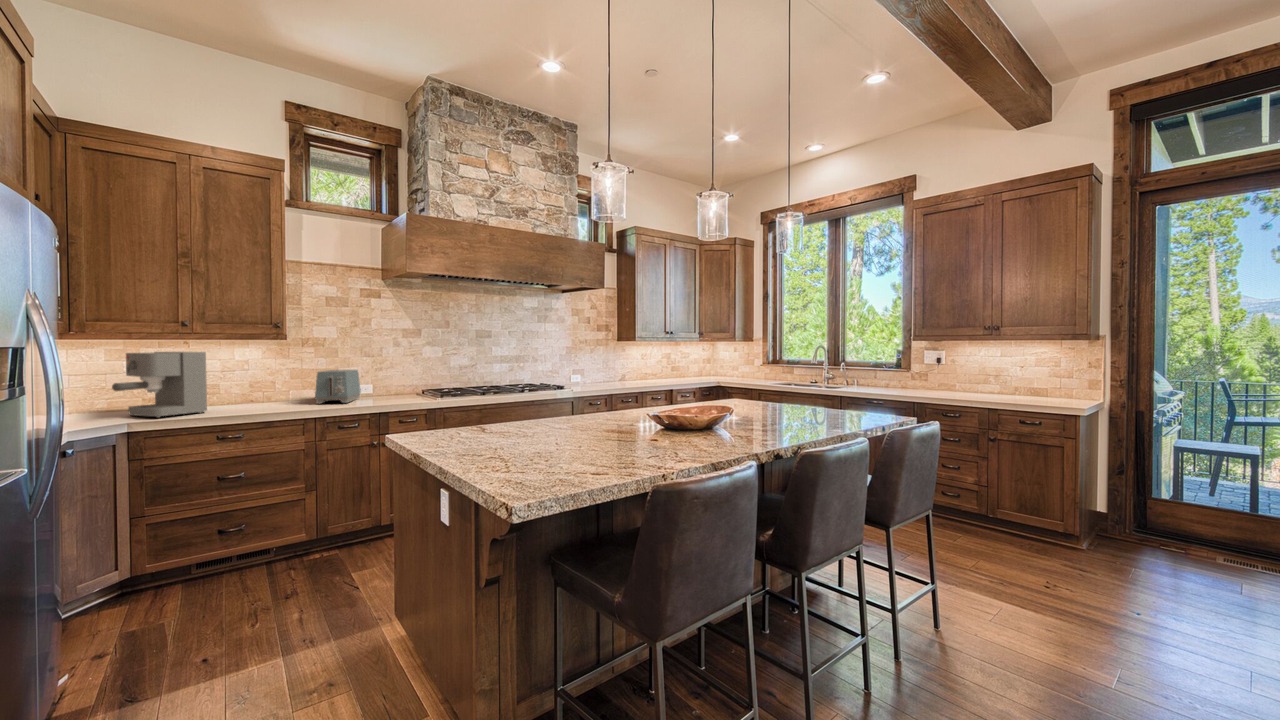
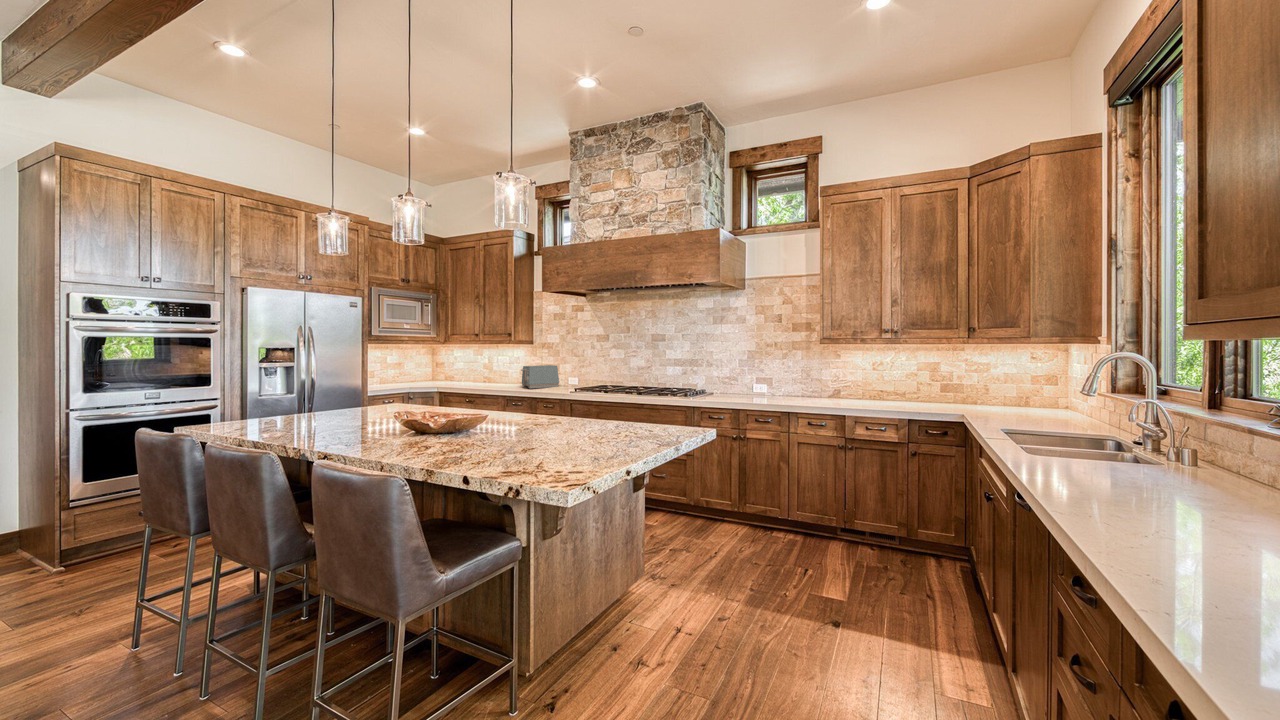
coffee maker: present [112,352,207,418] -> none [443,351,485,387]

